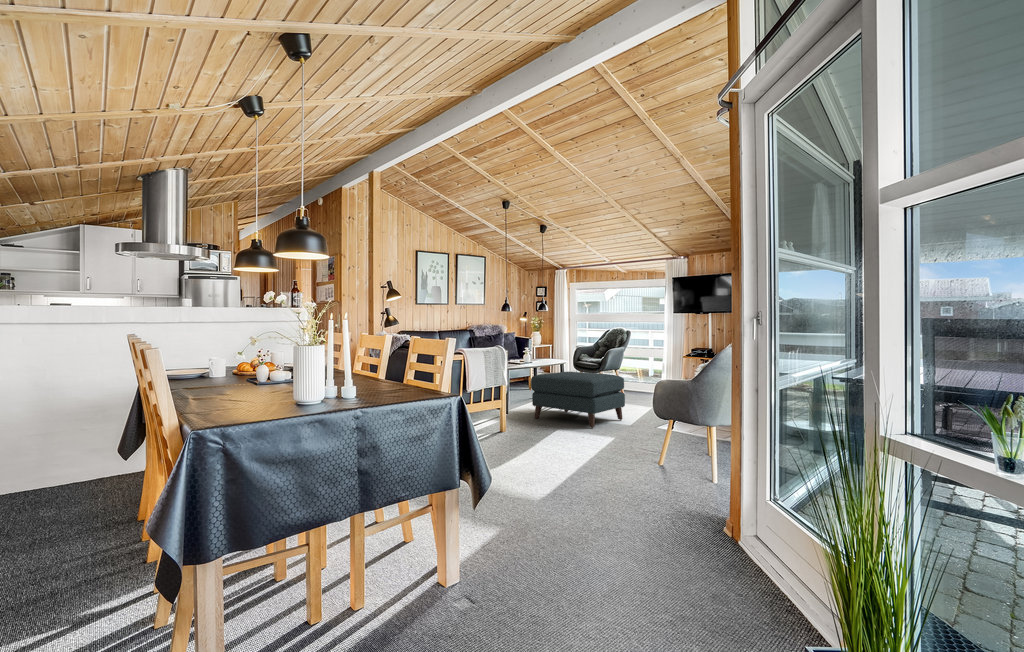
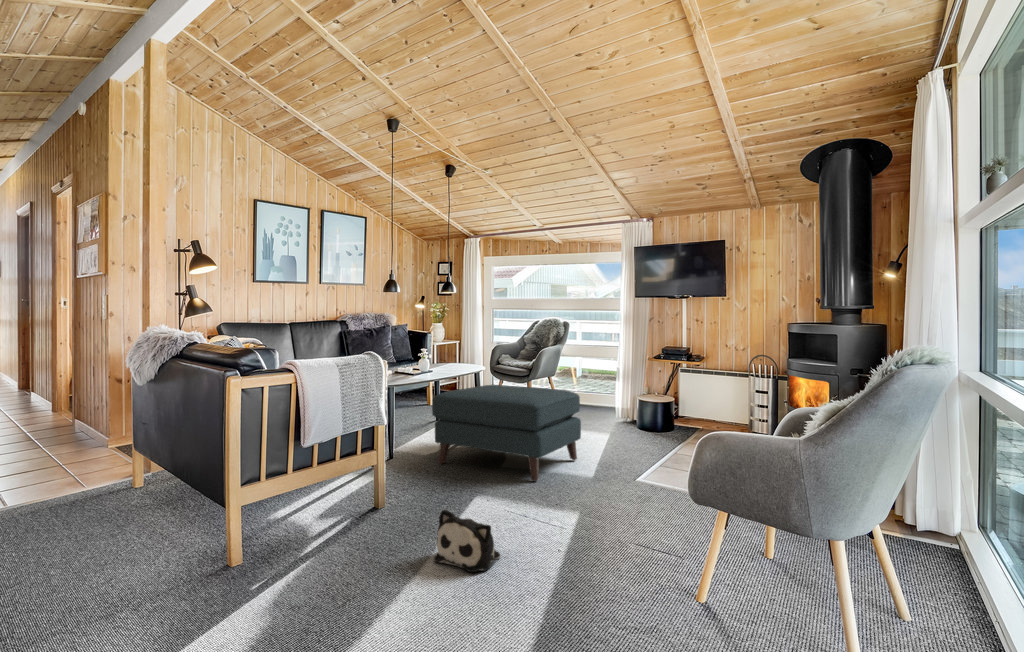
plush toy: none [531,428,565,457] -> present [434,509,500,572]

